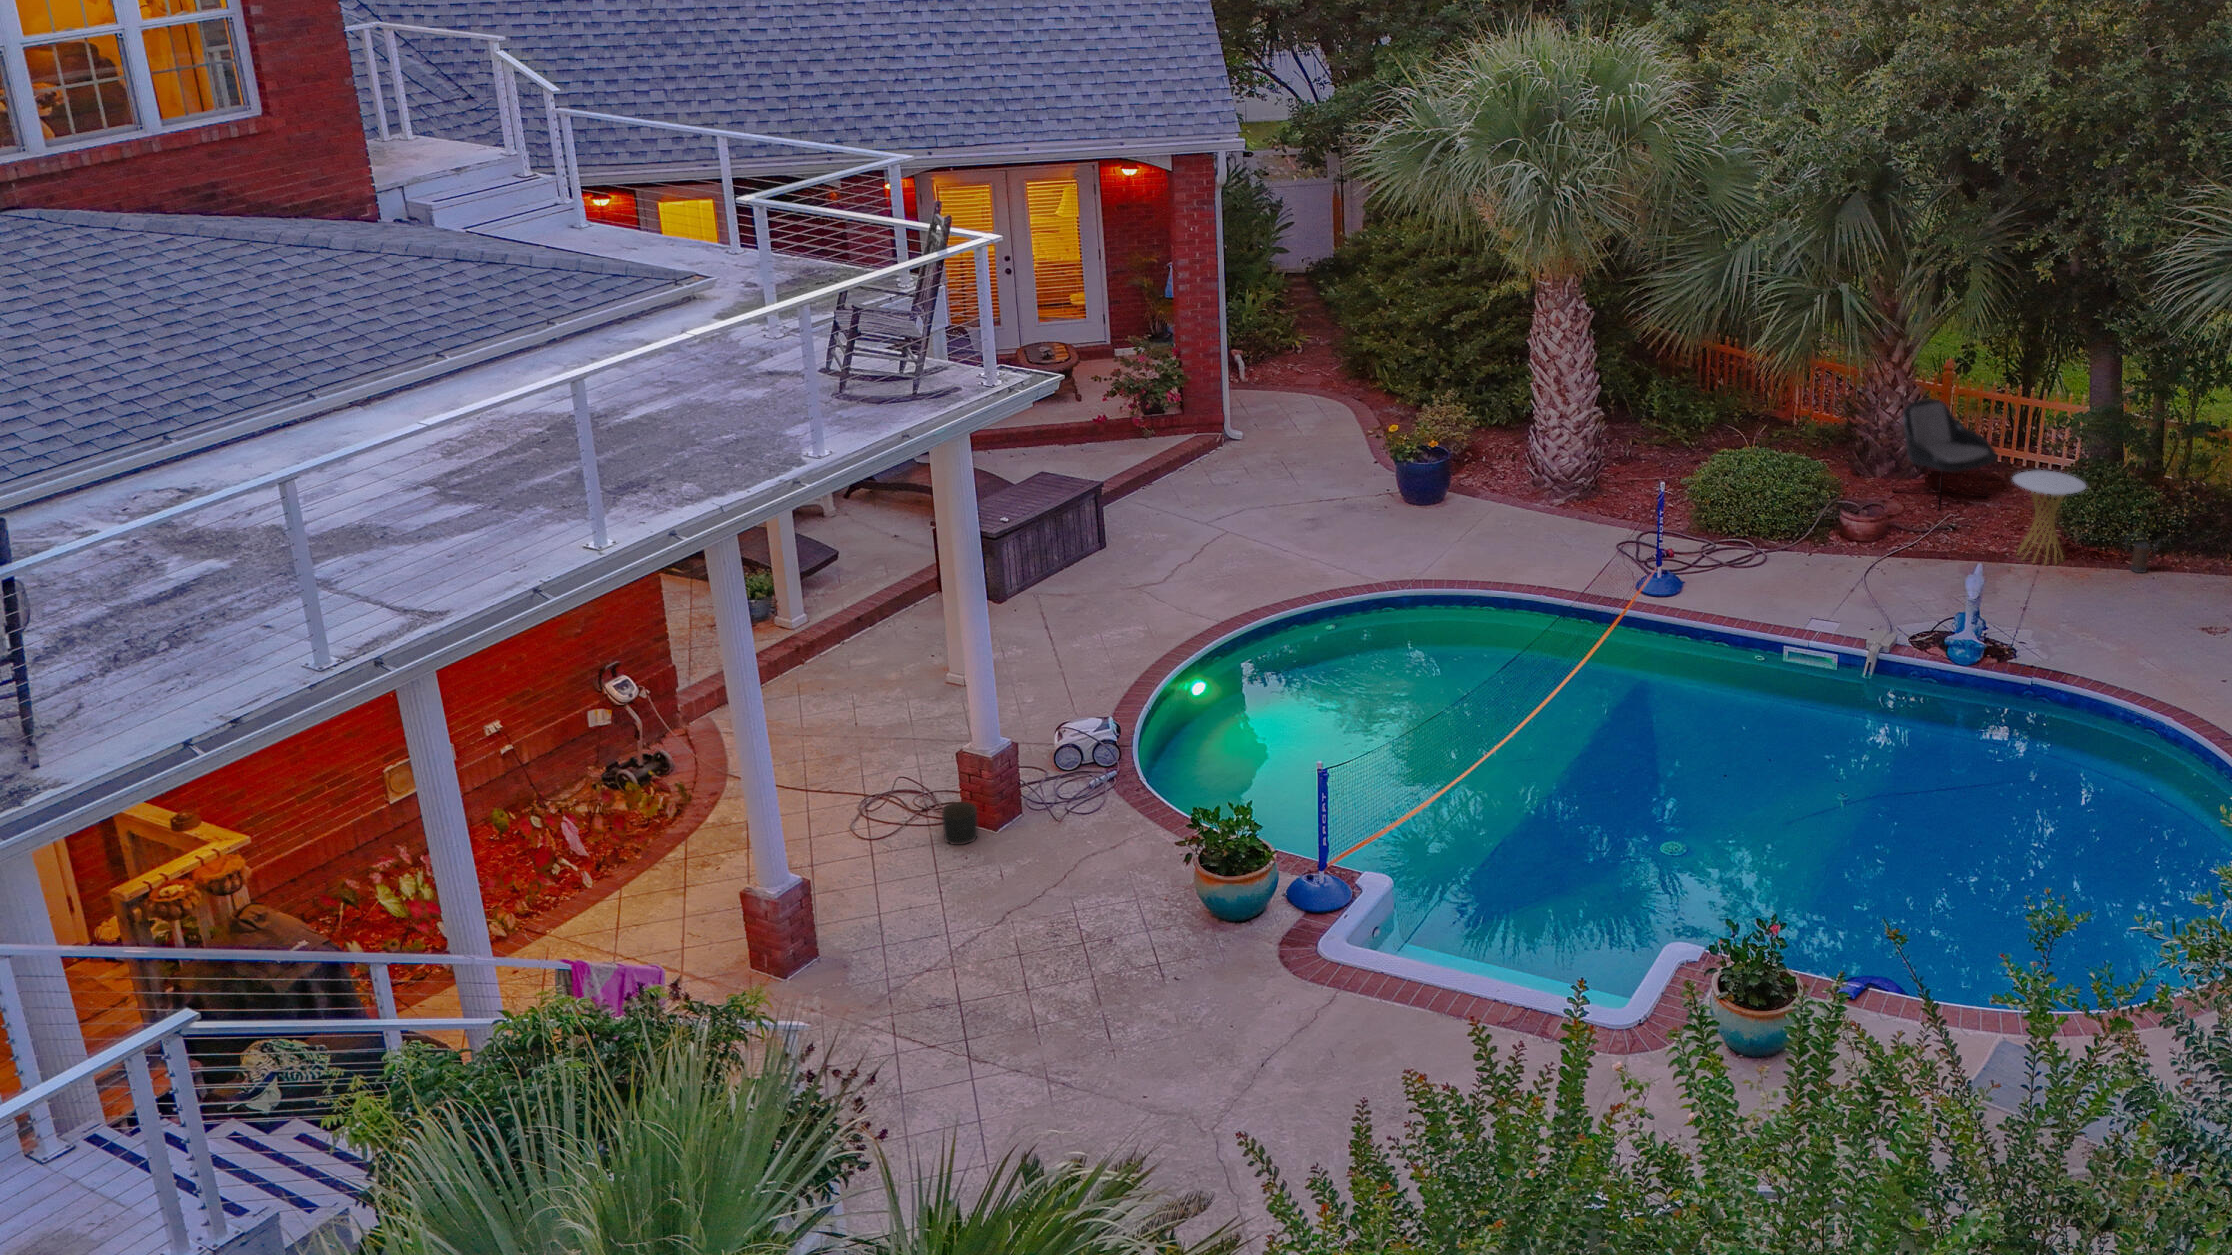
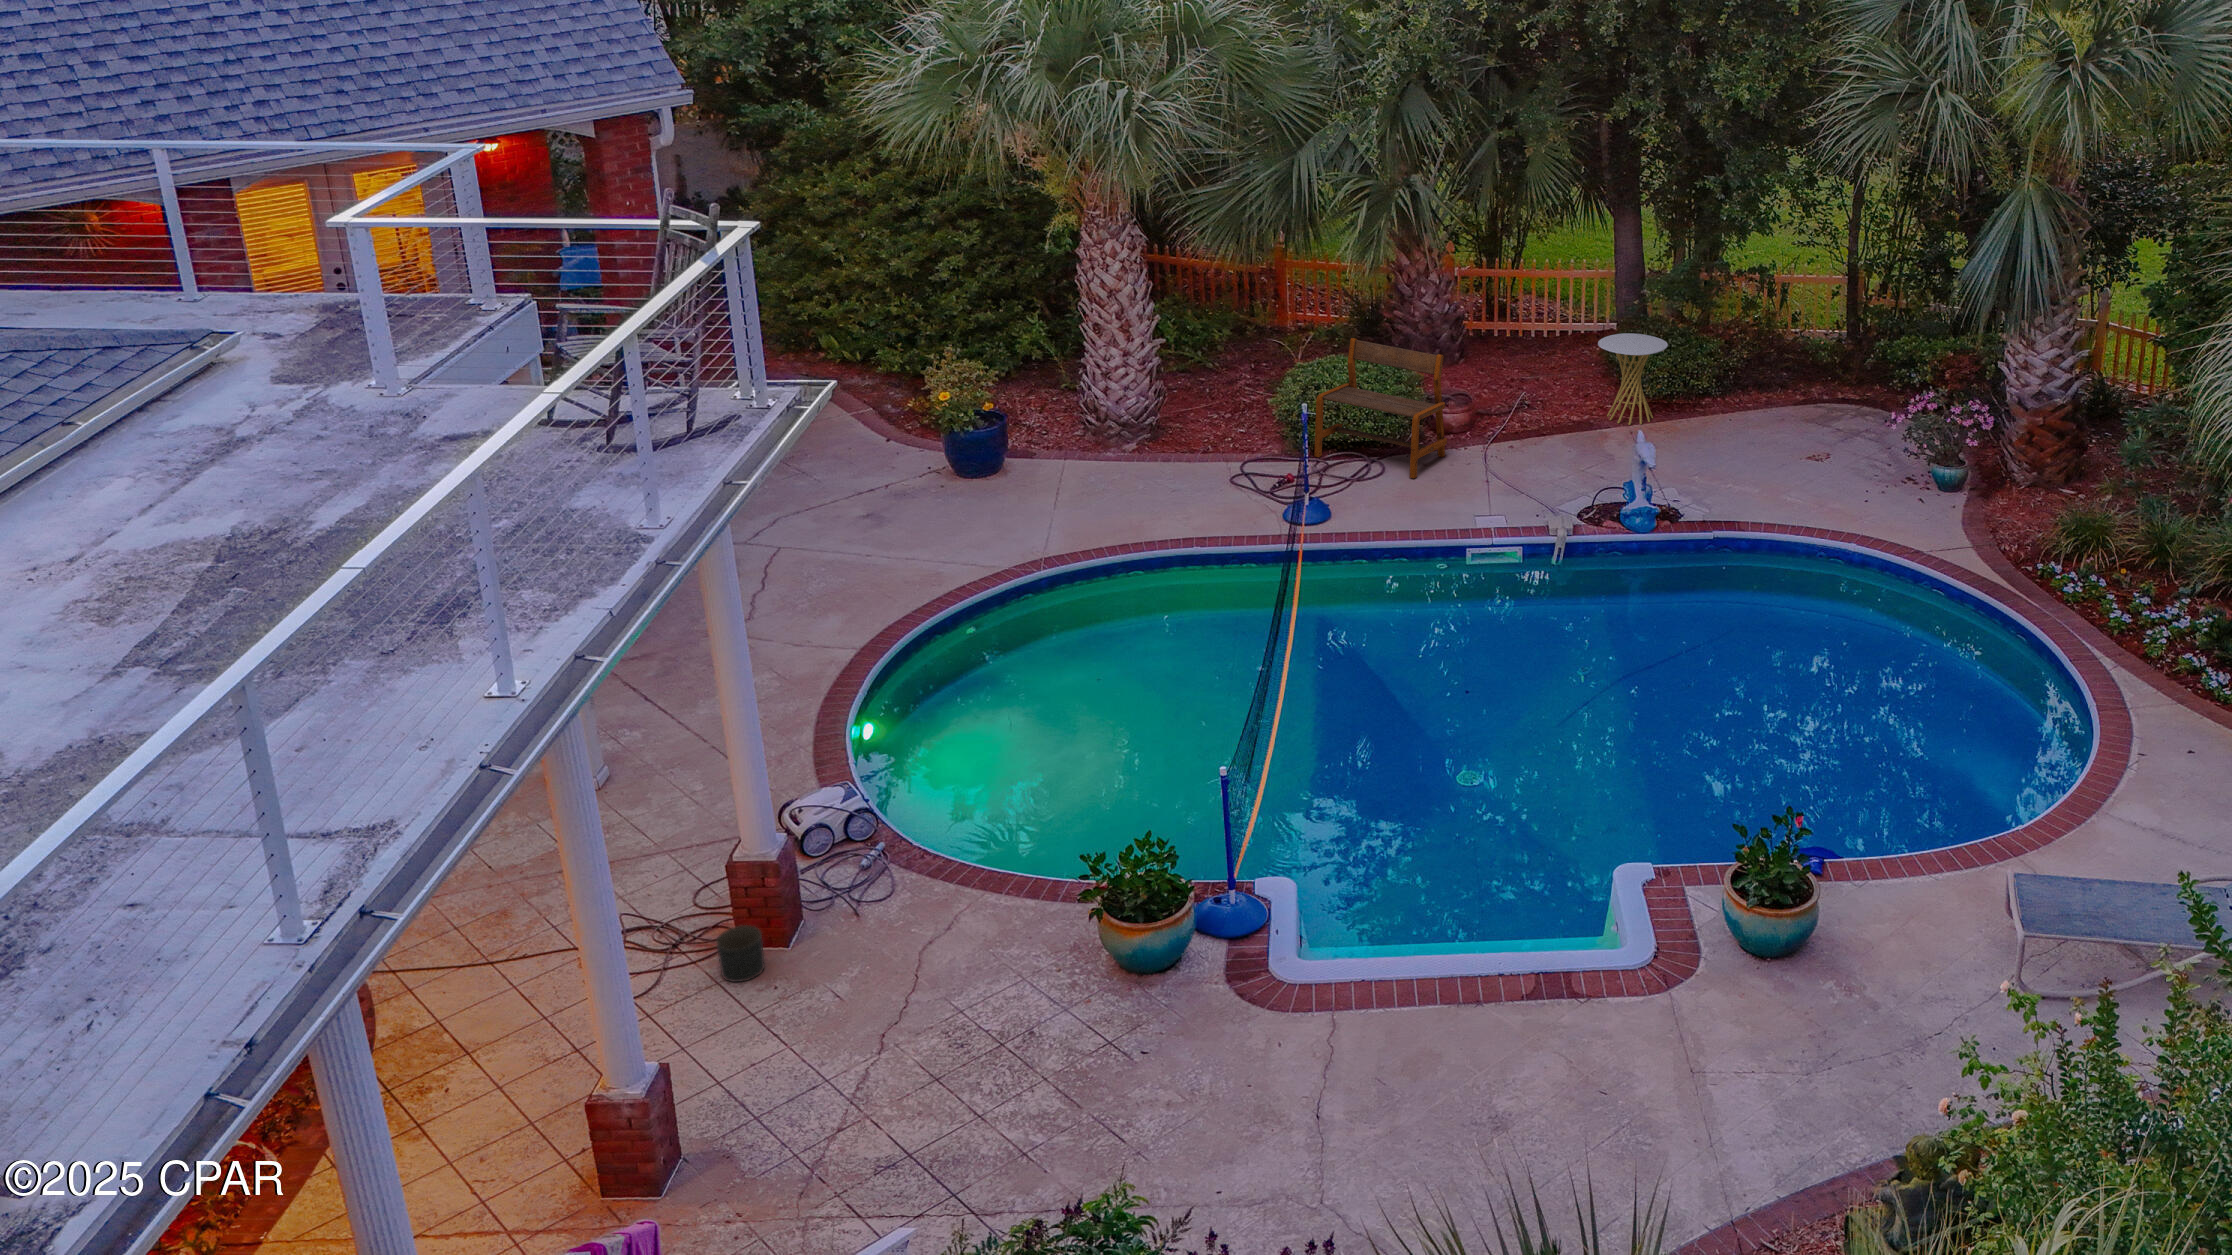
lounge chair: present [1894,399,1996,508] -> none [1452,282,1547,389]
bench: none [1704,432,1831,575] -> present [1314,338,1447,478]
watering can: present [2126,541,2156,573] -> none [1708,379,1737,417]

